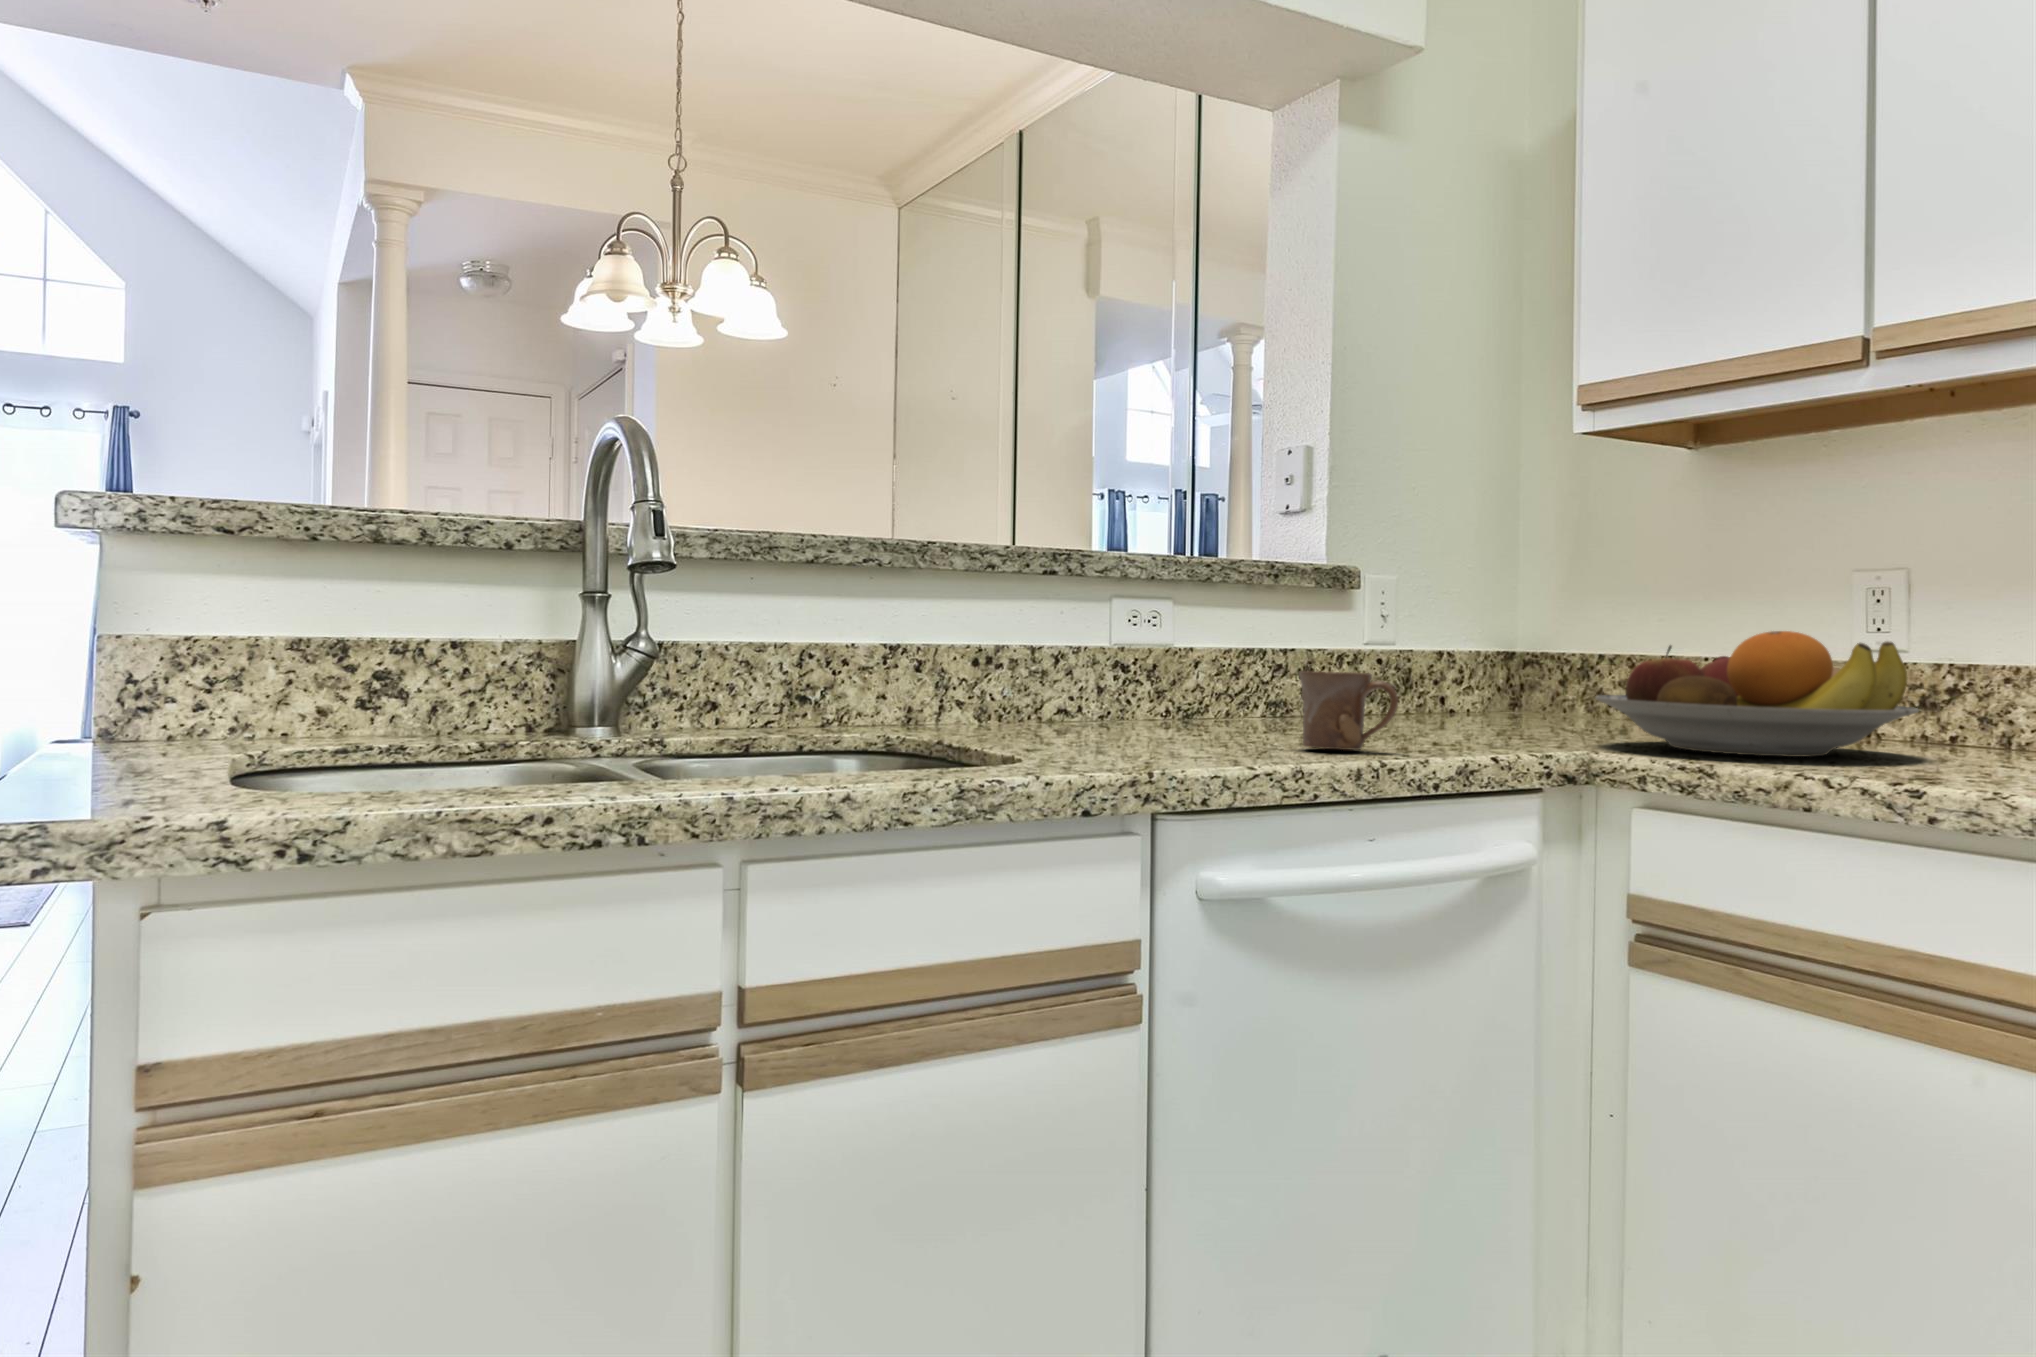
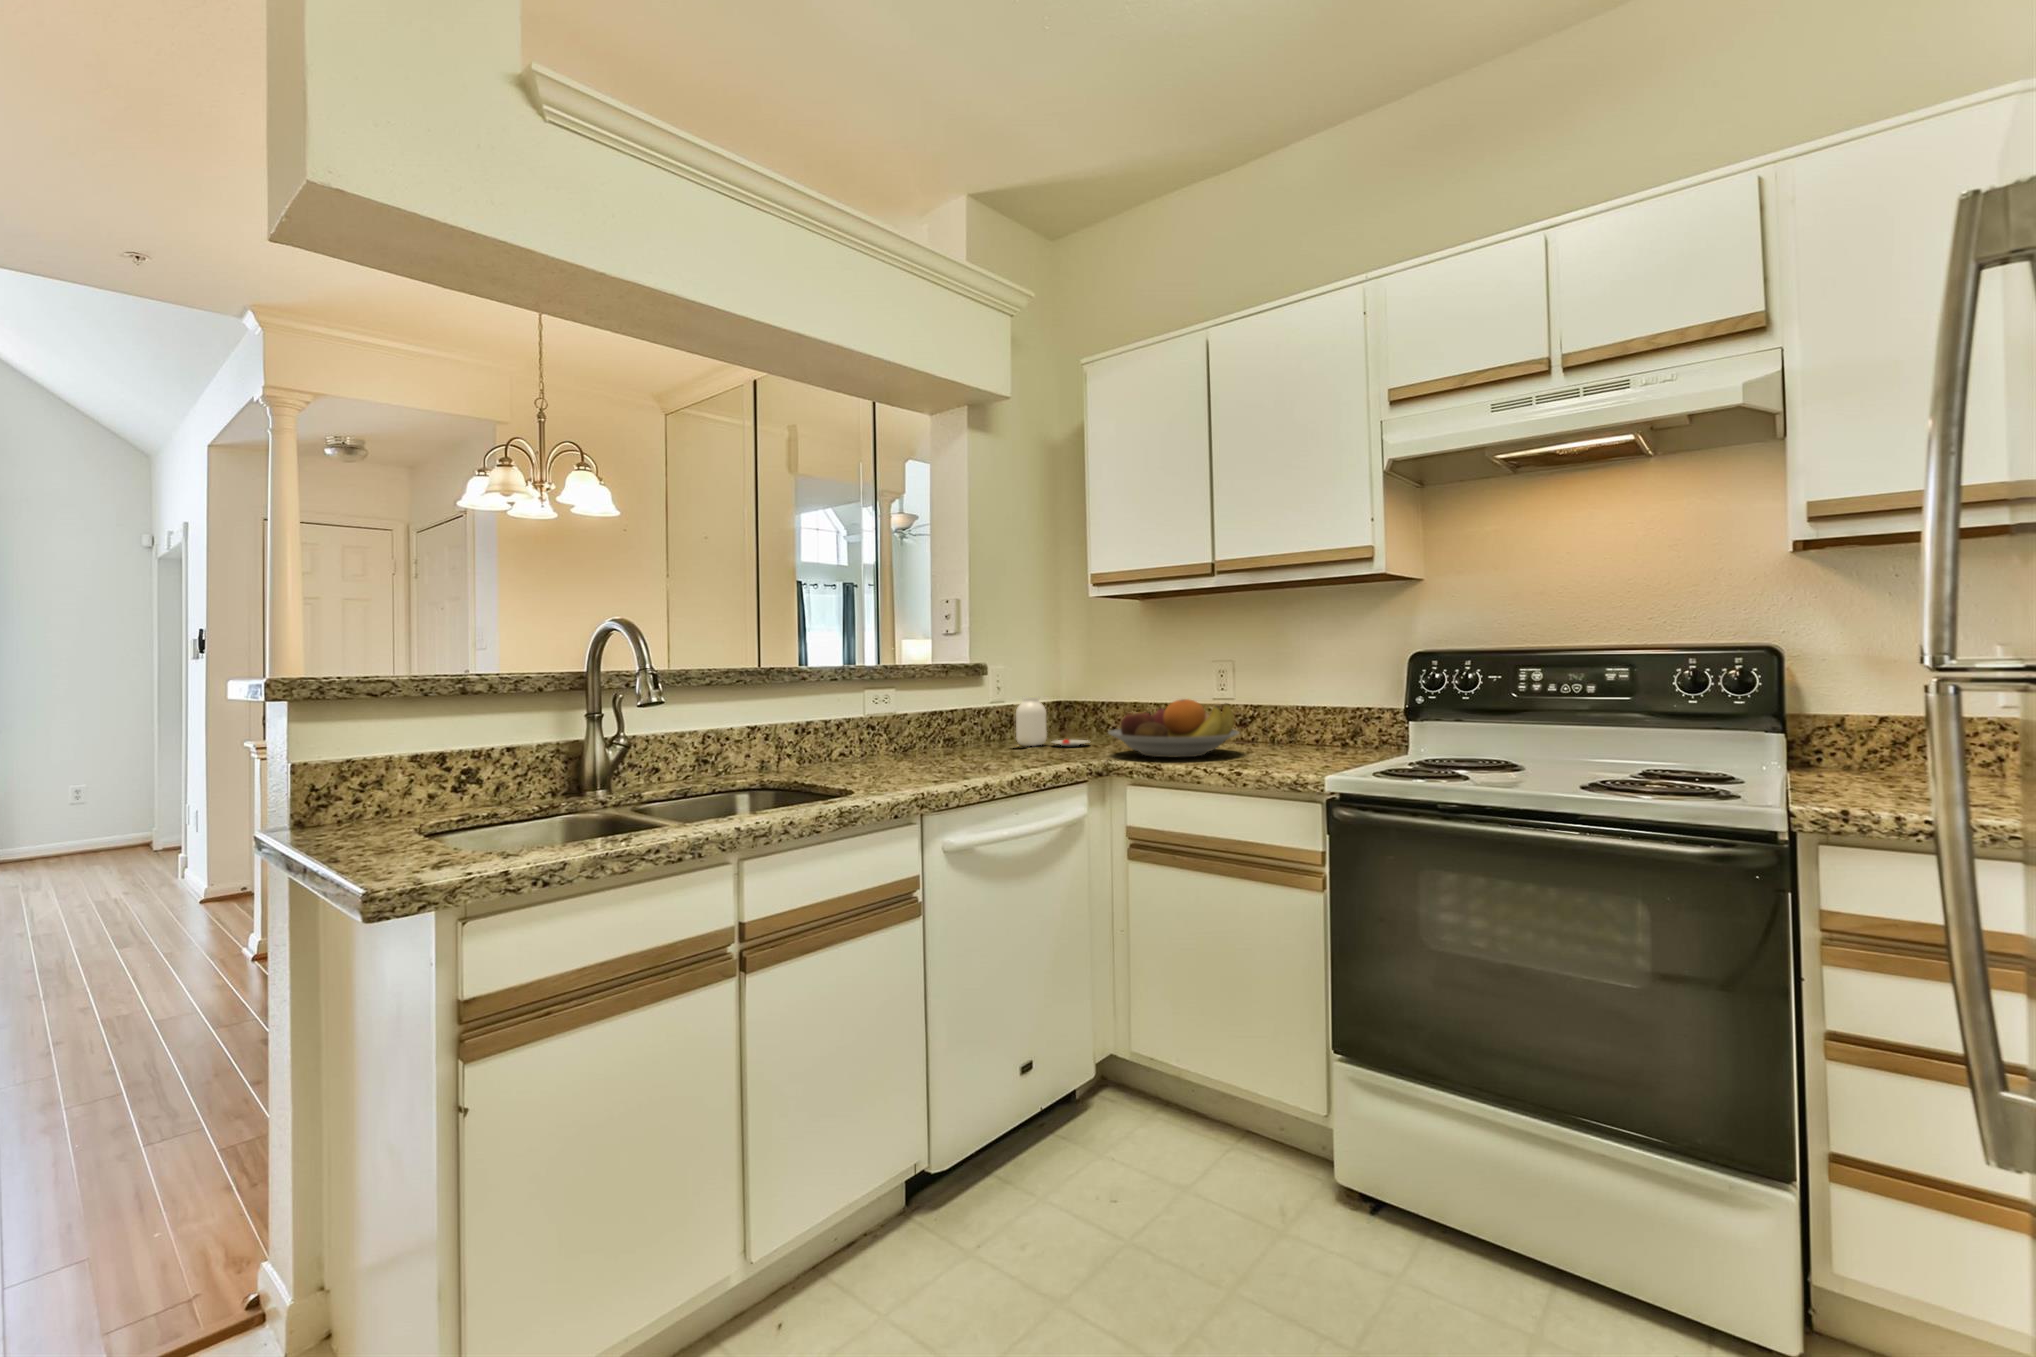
jar: none [1394,631,1563,729] -> present [1016,697,1090,747]
mug: present [1299,671,1398,750] -> none [974,730,1023,770]

